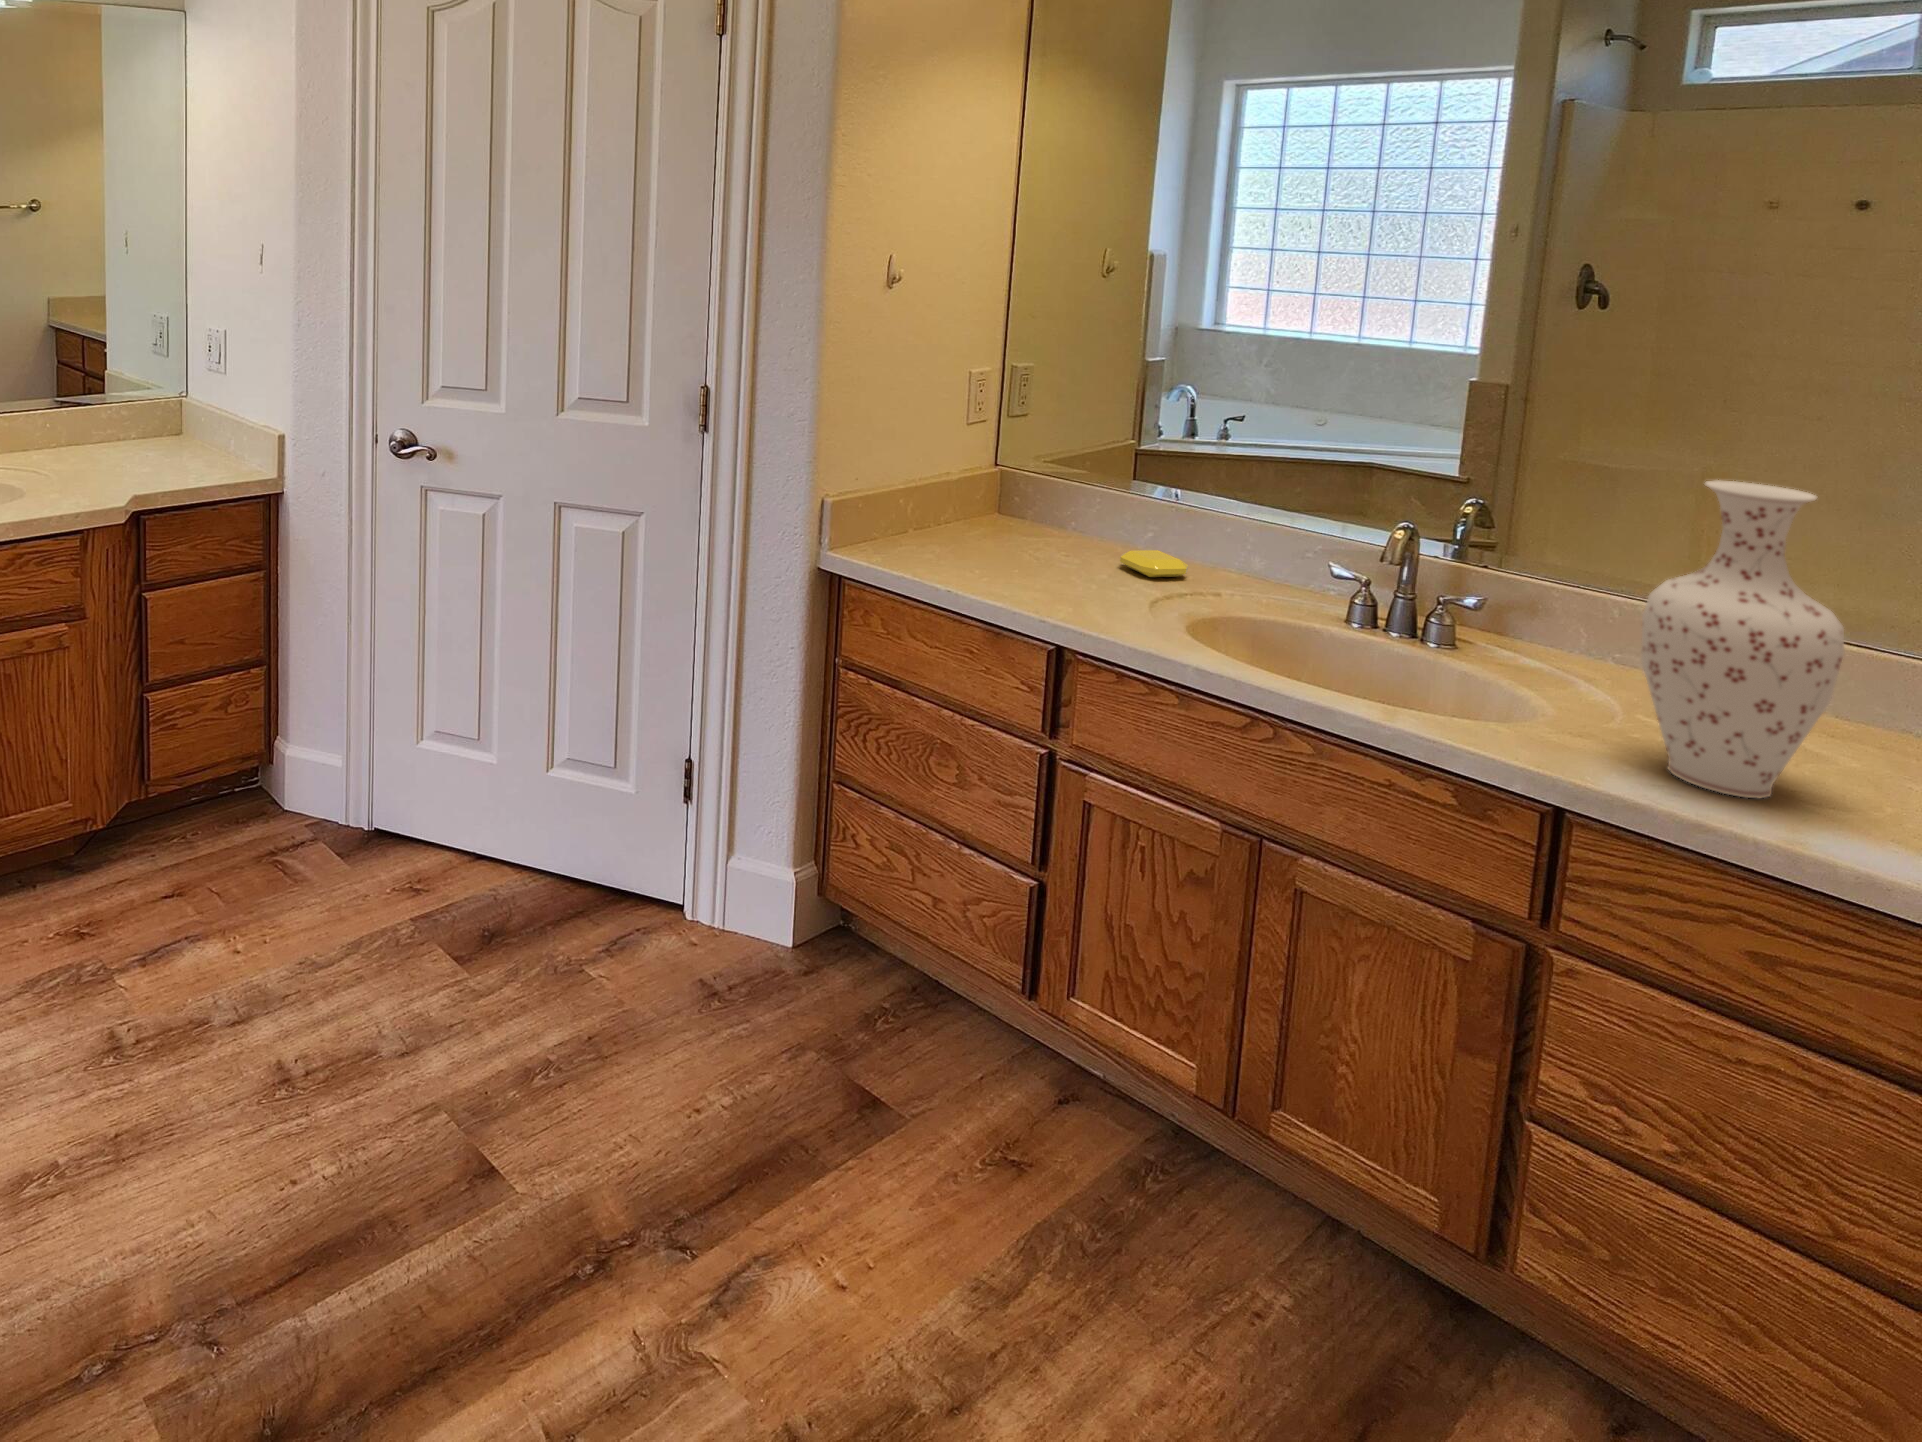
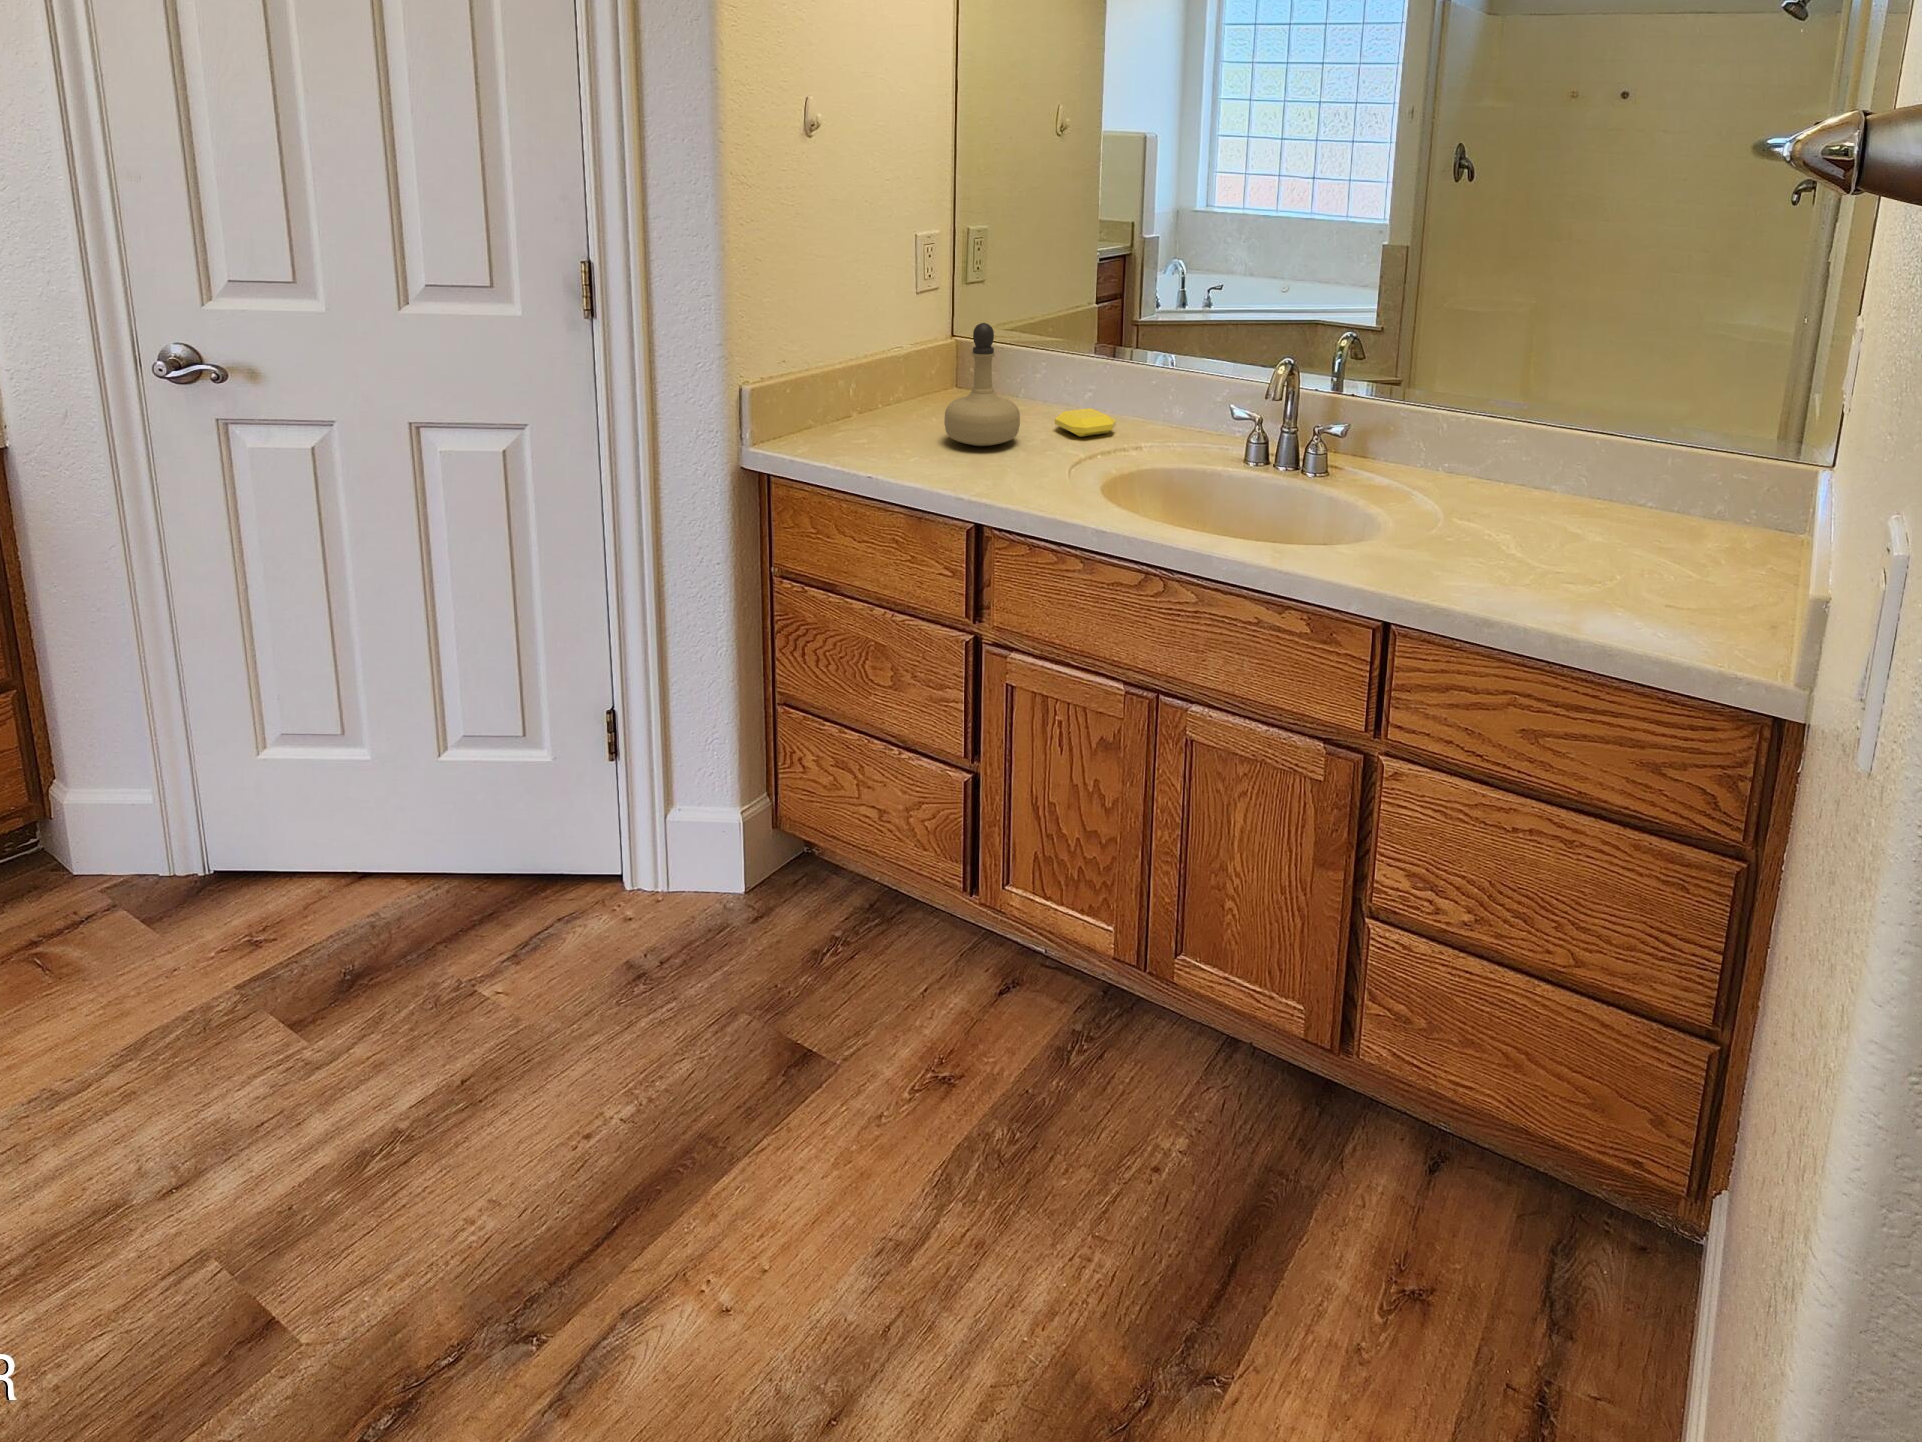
perfume bottle: none [1011,461,1088,575] -> present [944,323,1020,446]
vase: present [1641,481,1844,798] -> none [1450,289,1592,587]

